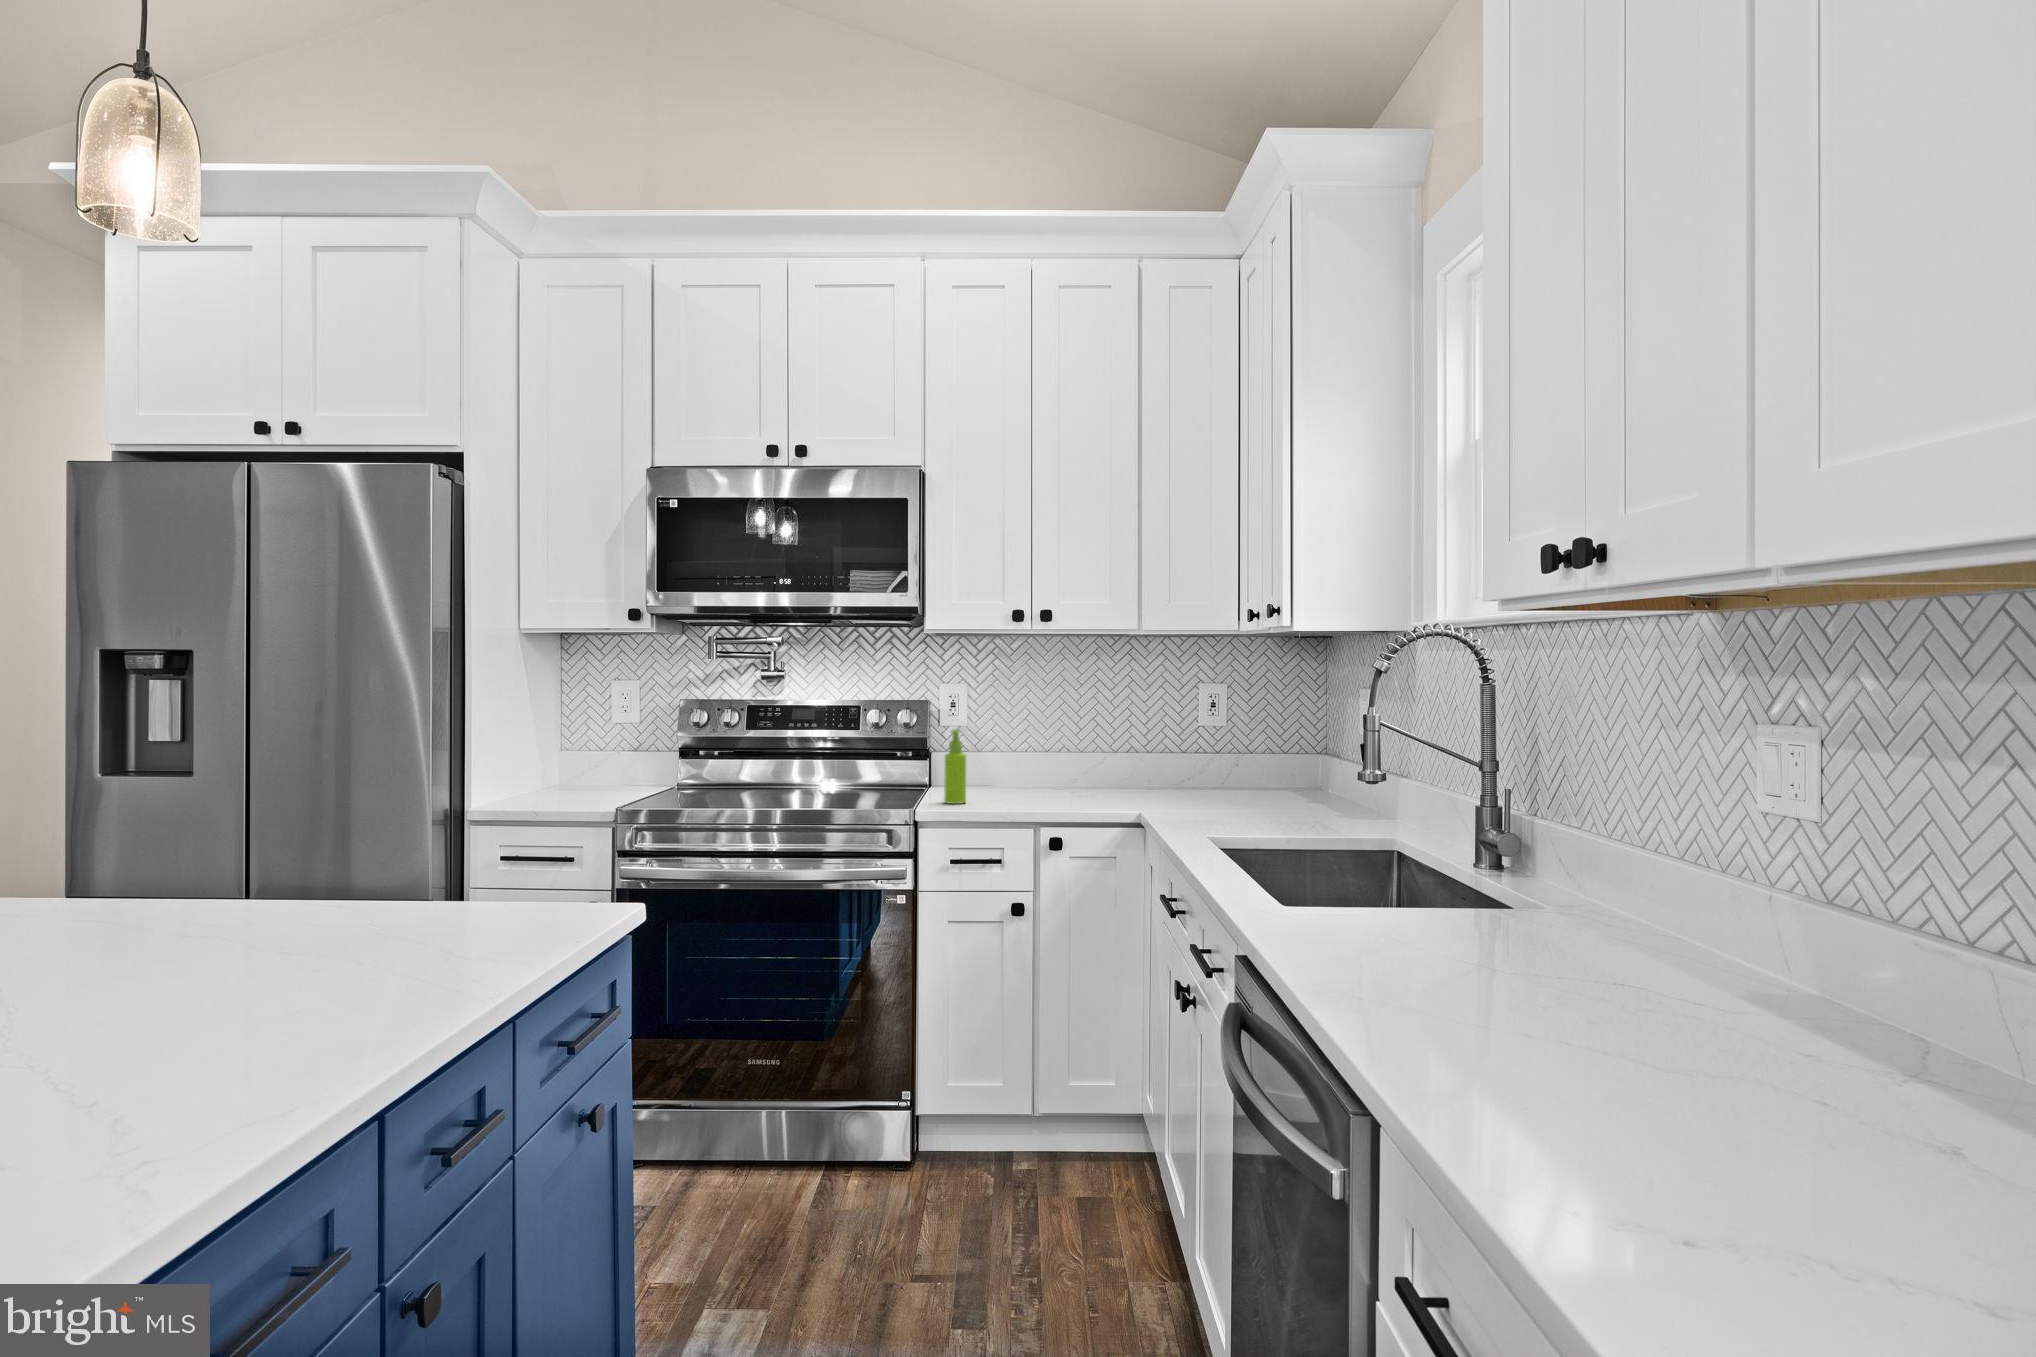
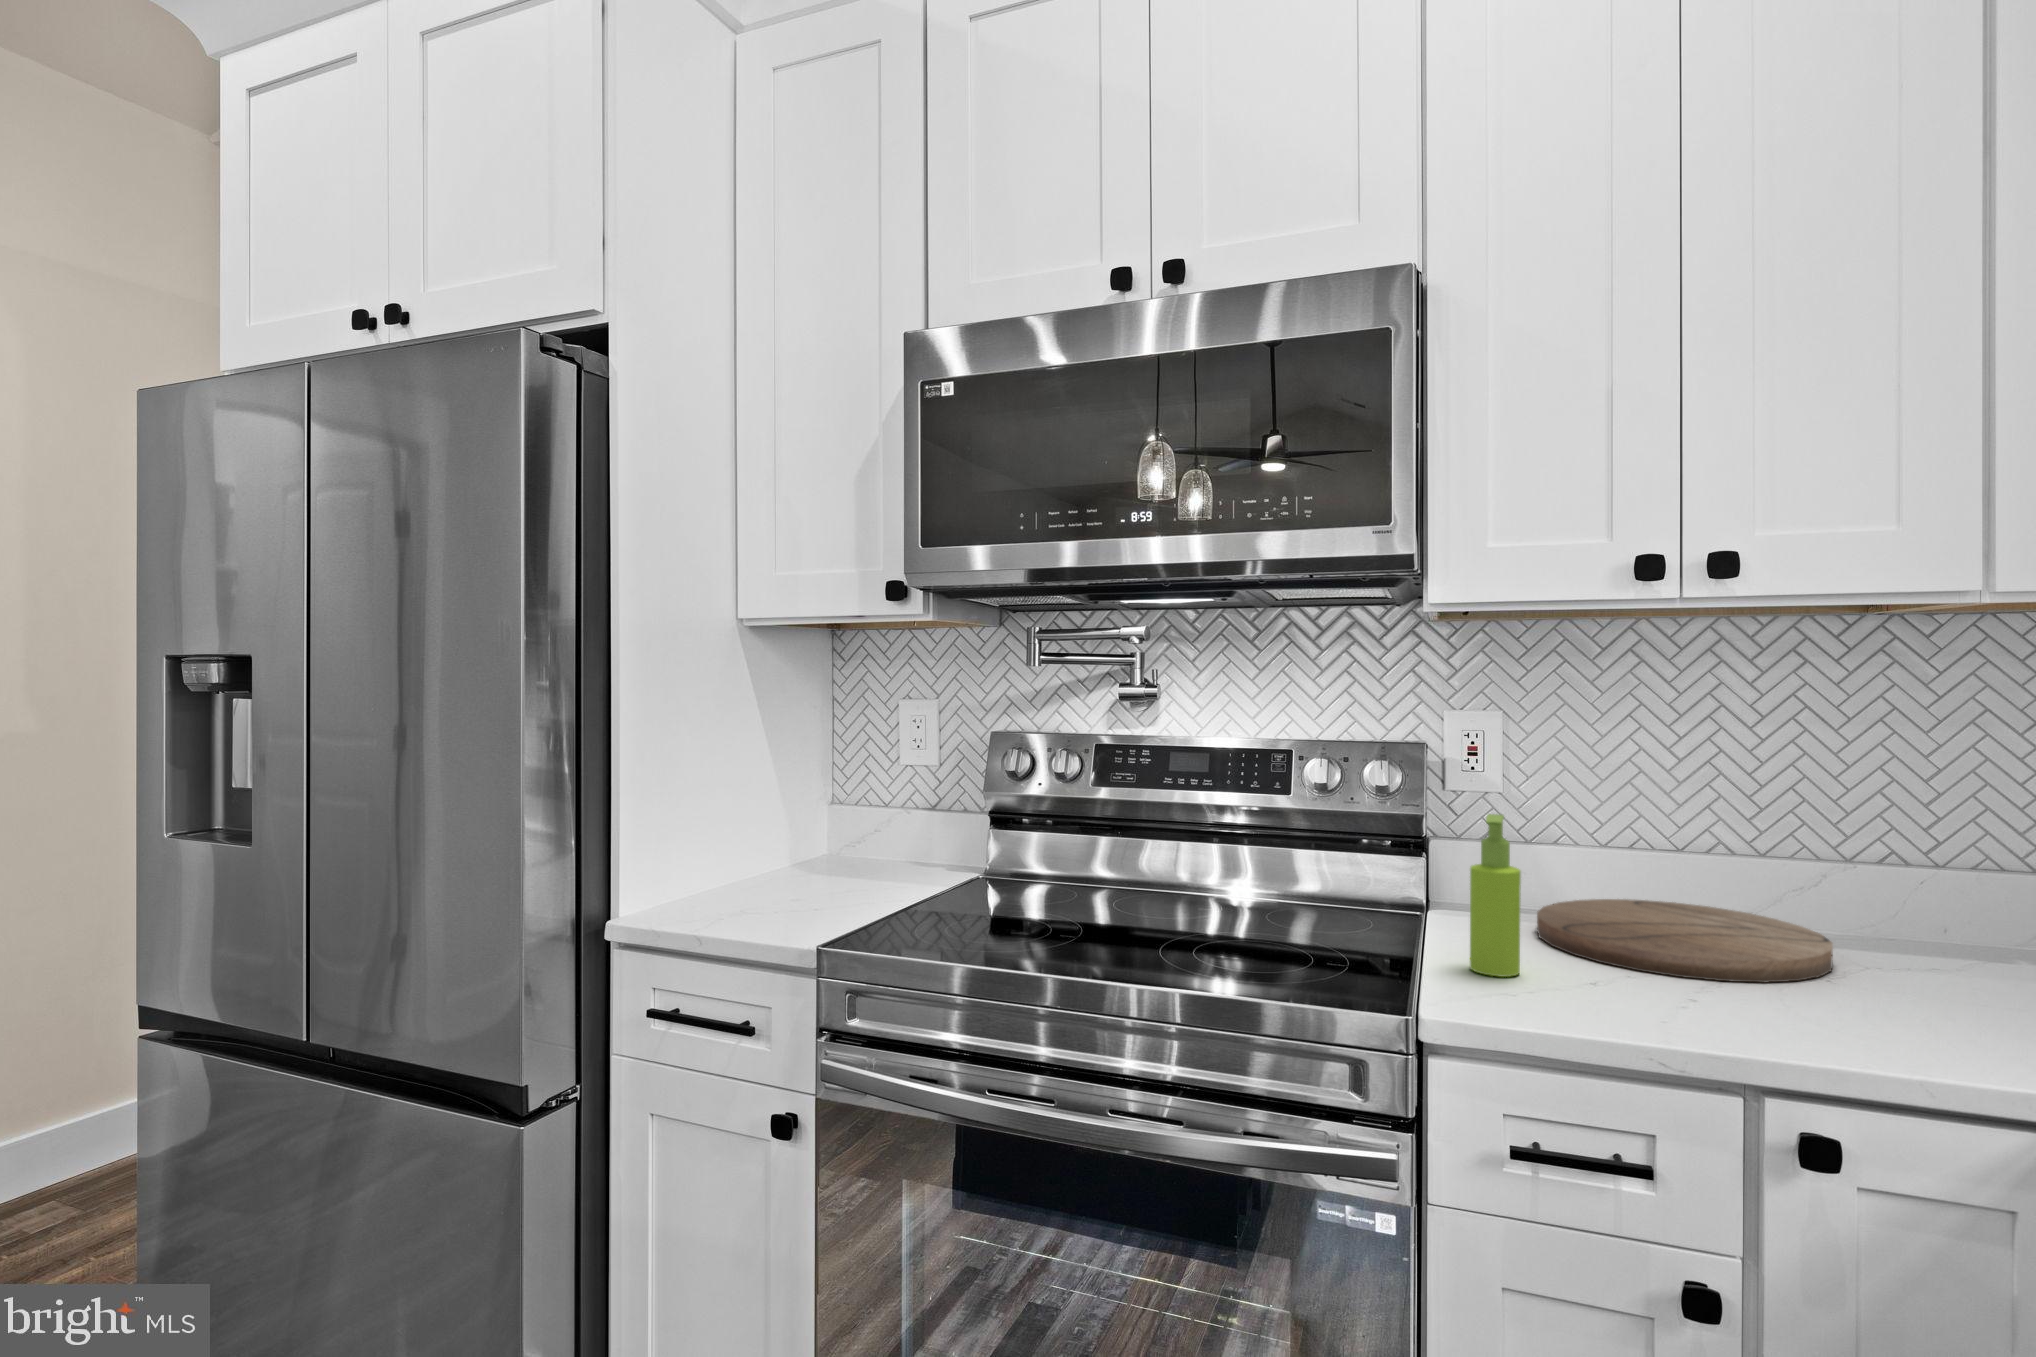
cutting board: none [980,777,1099,800] -> present [1537,899,1833,982]

